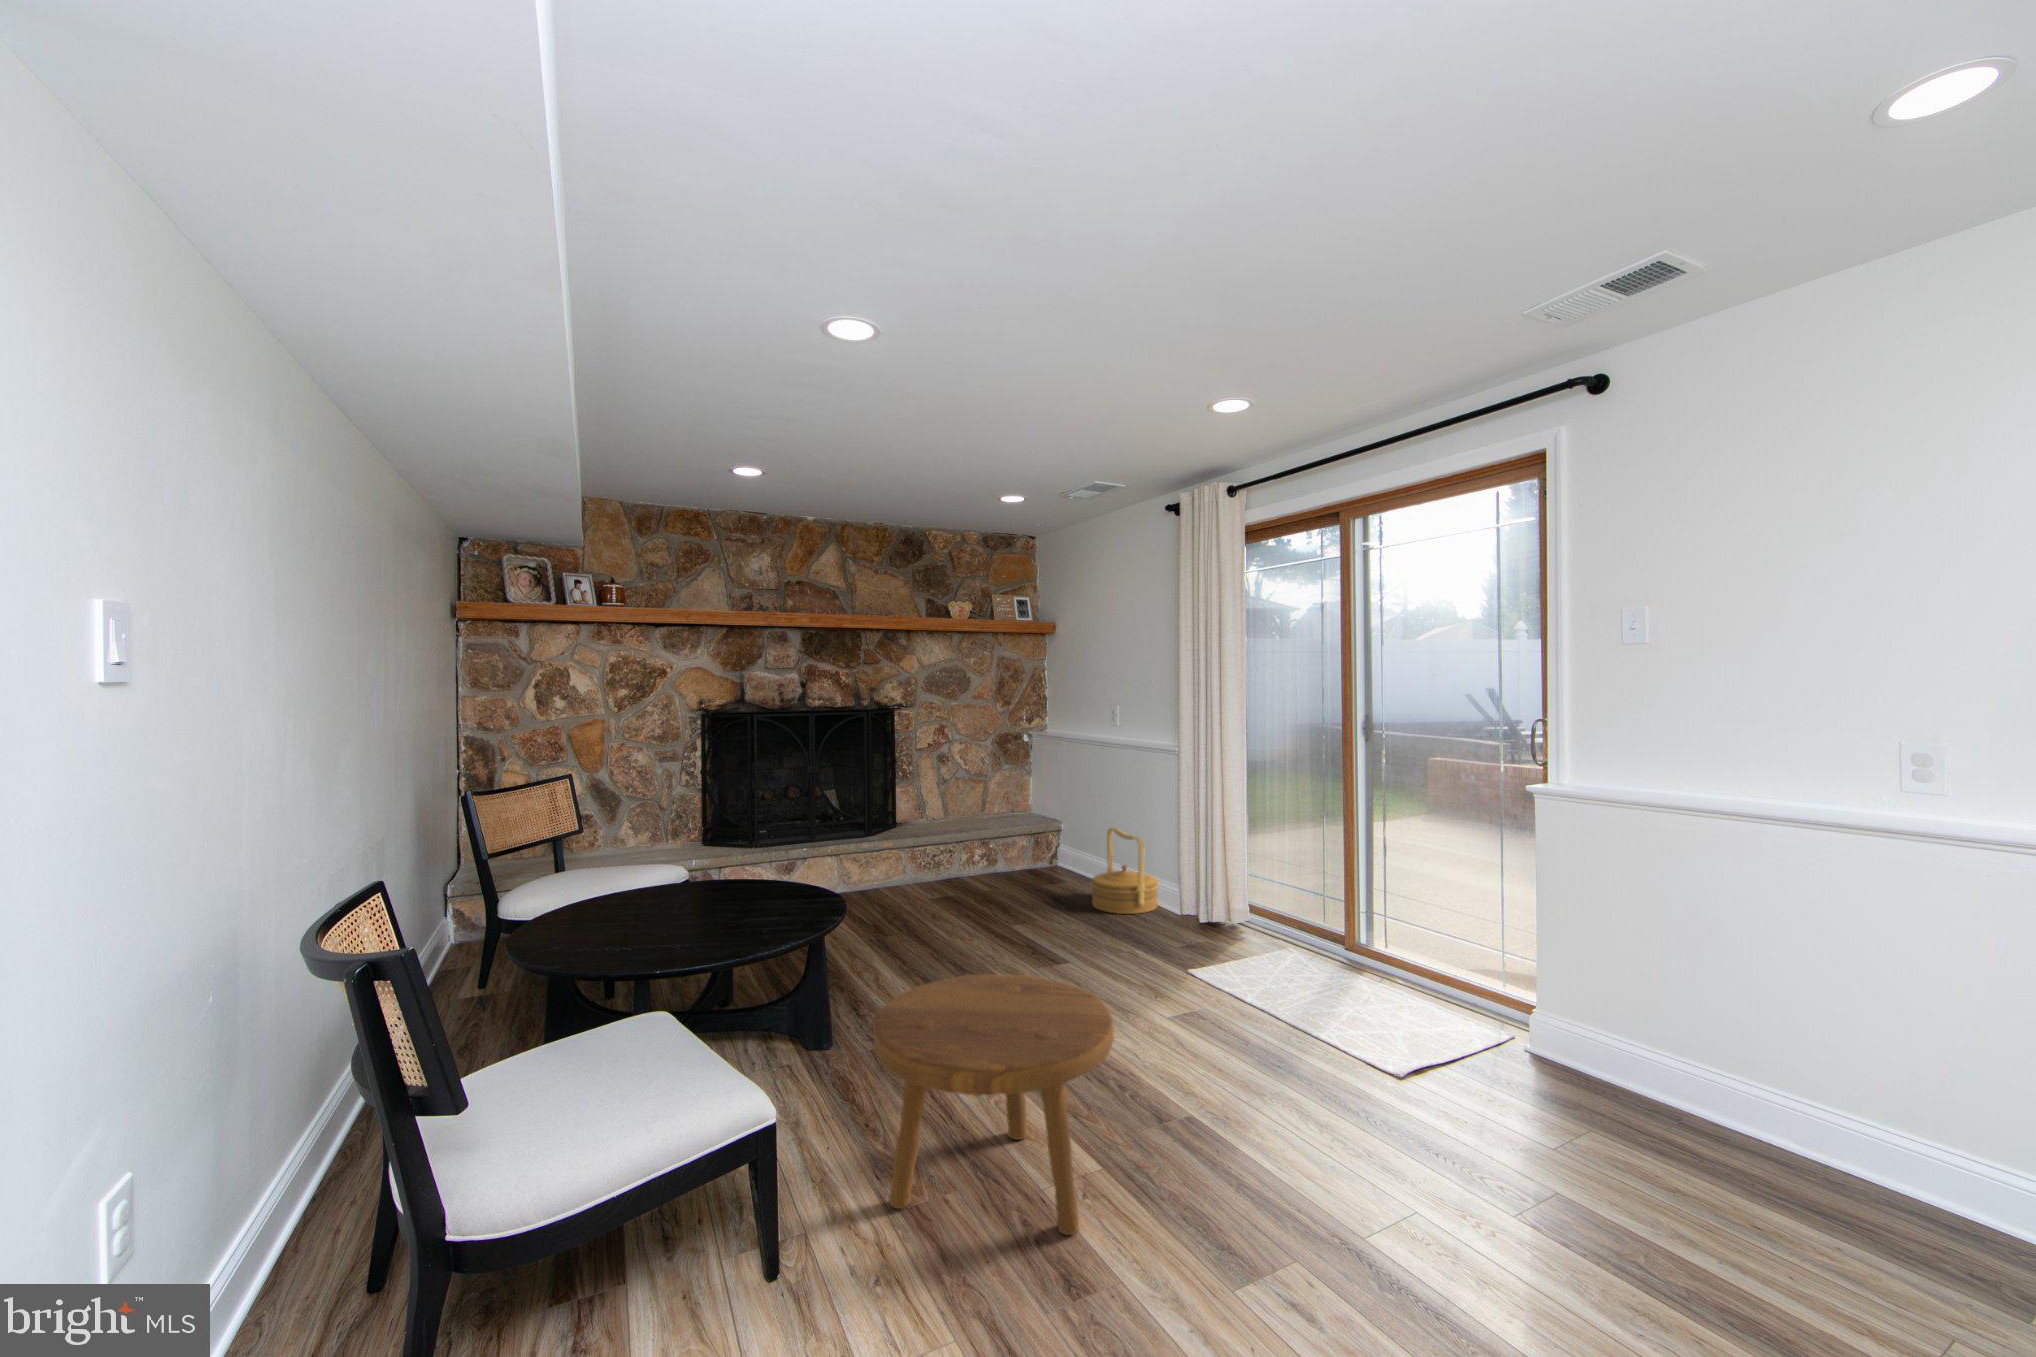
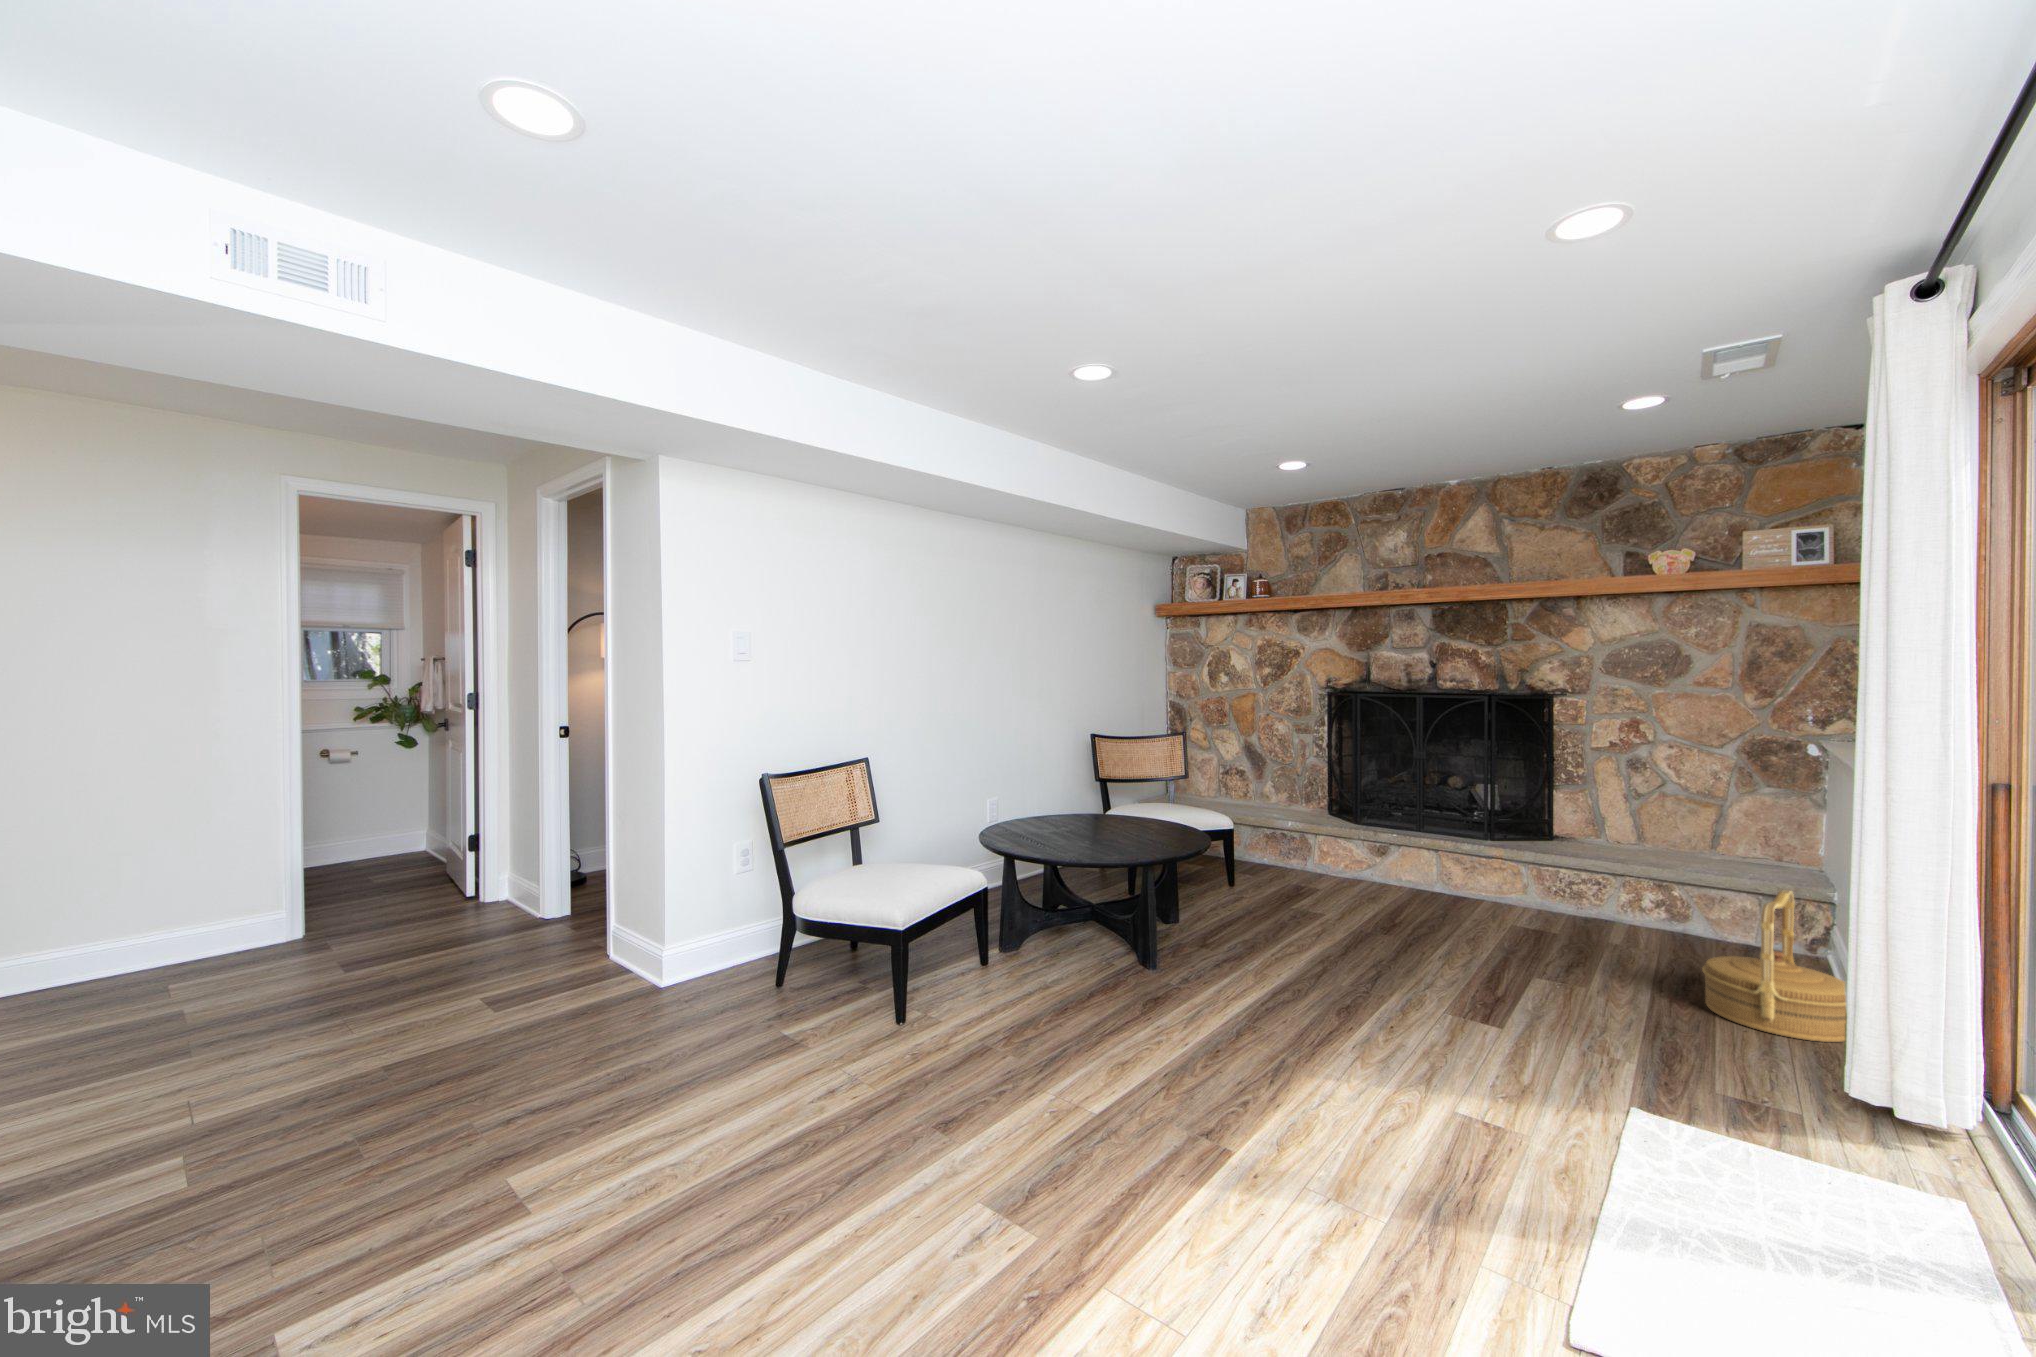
footstool: present [873,975,1114,1235] -> none [886,883,1092,1096]

